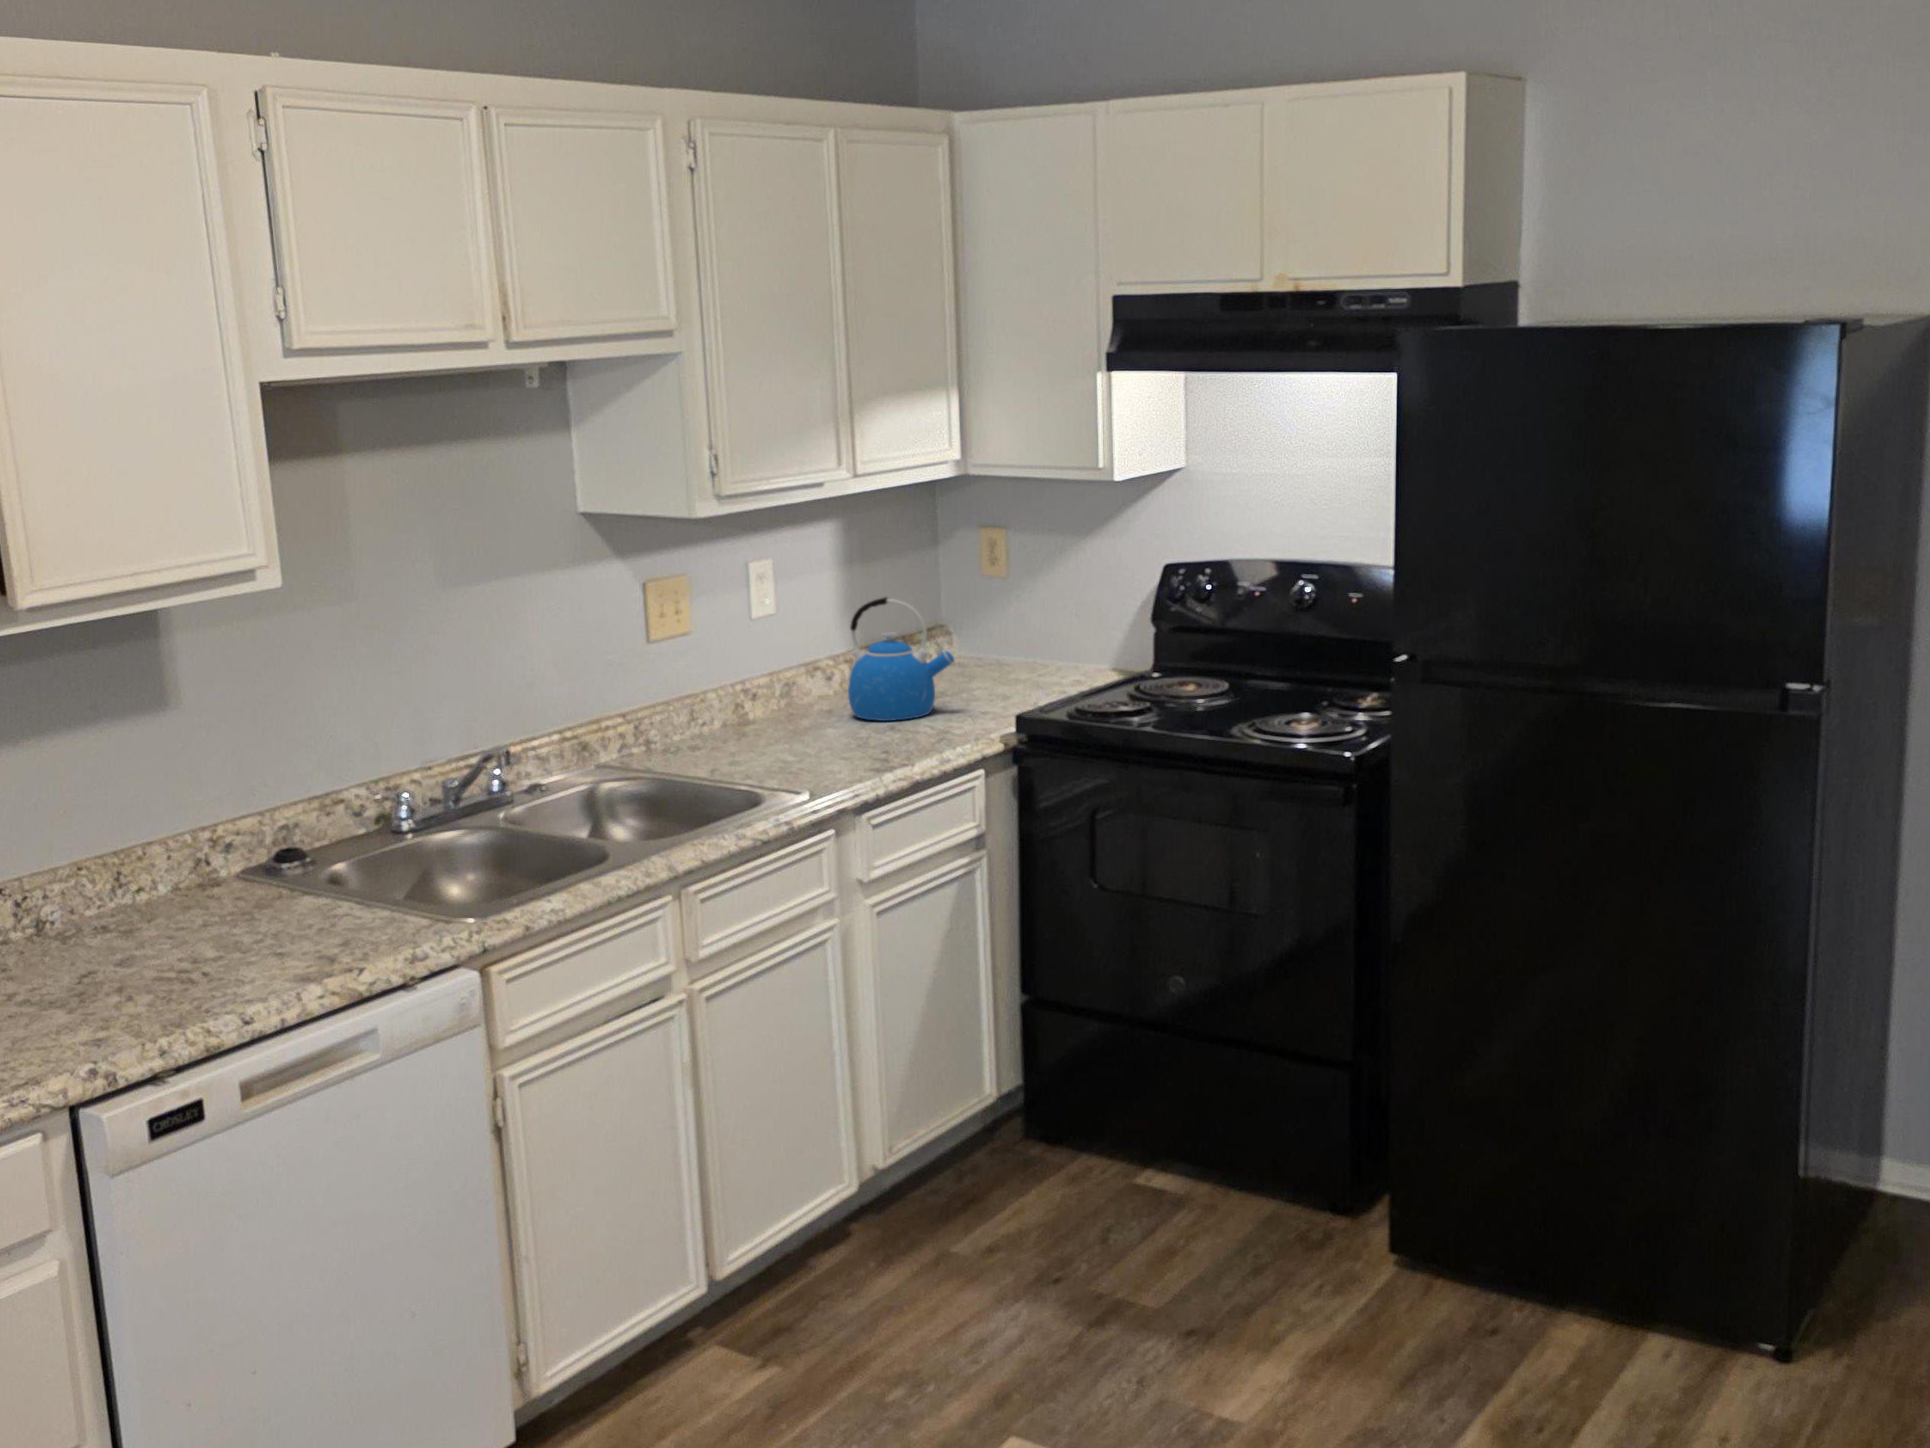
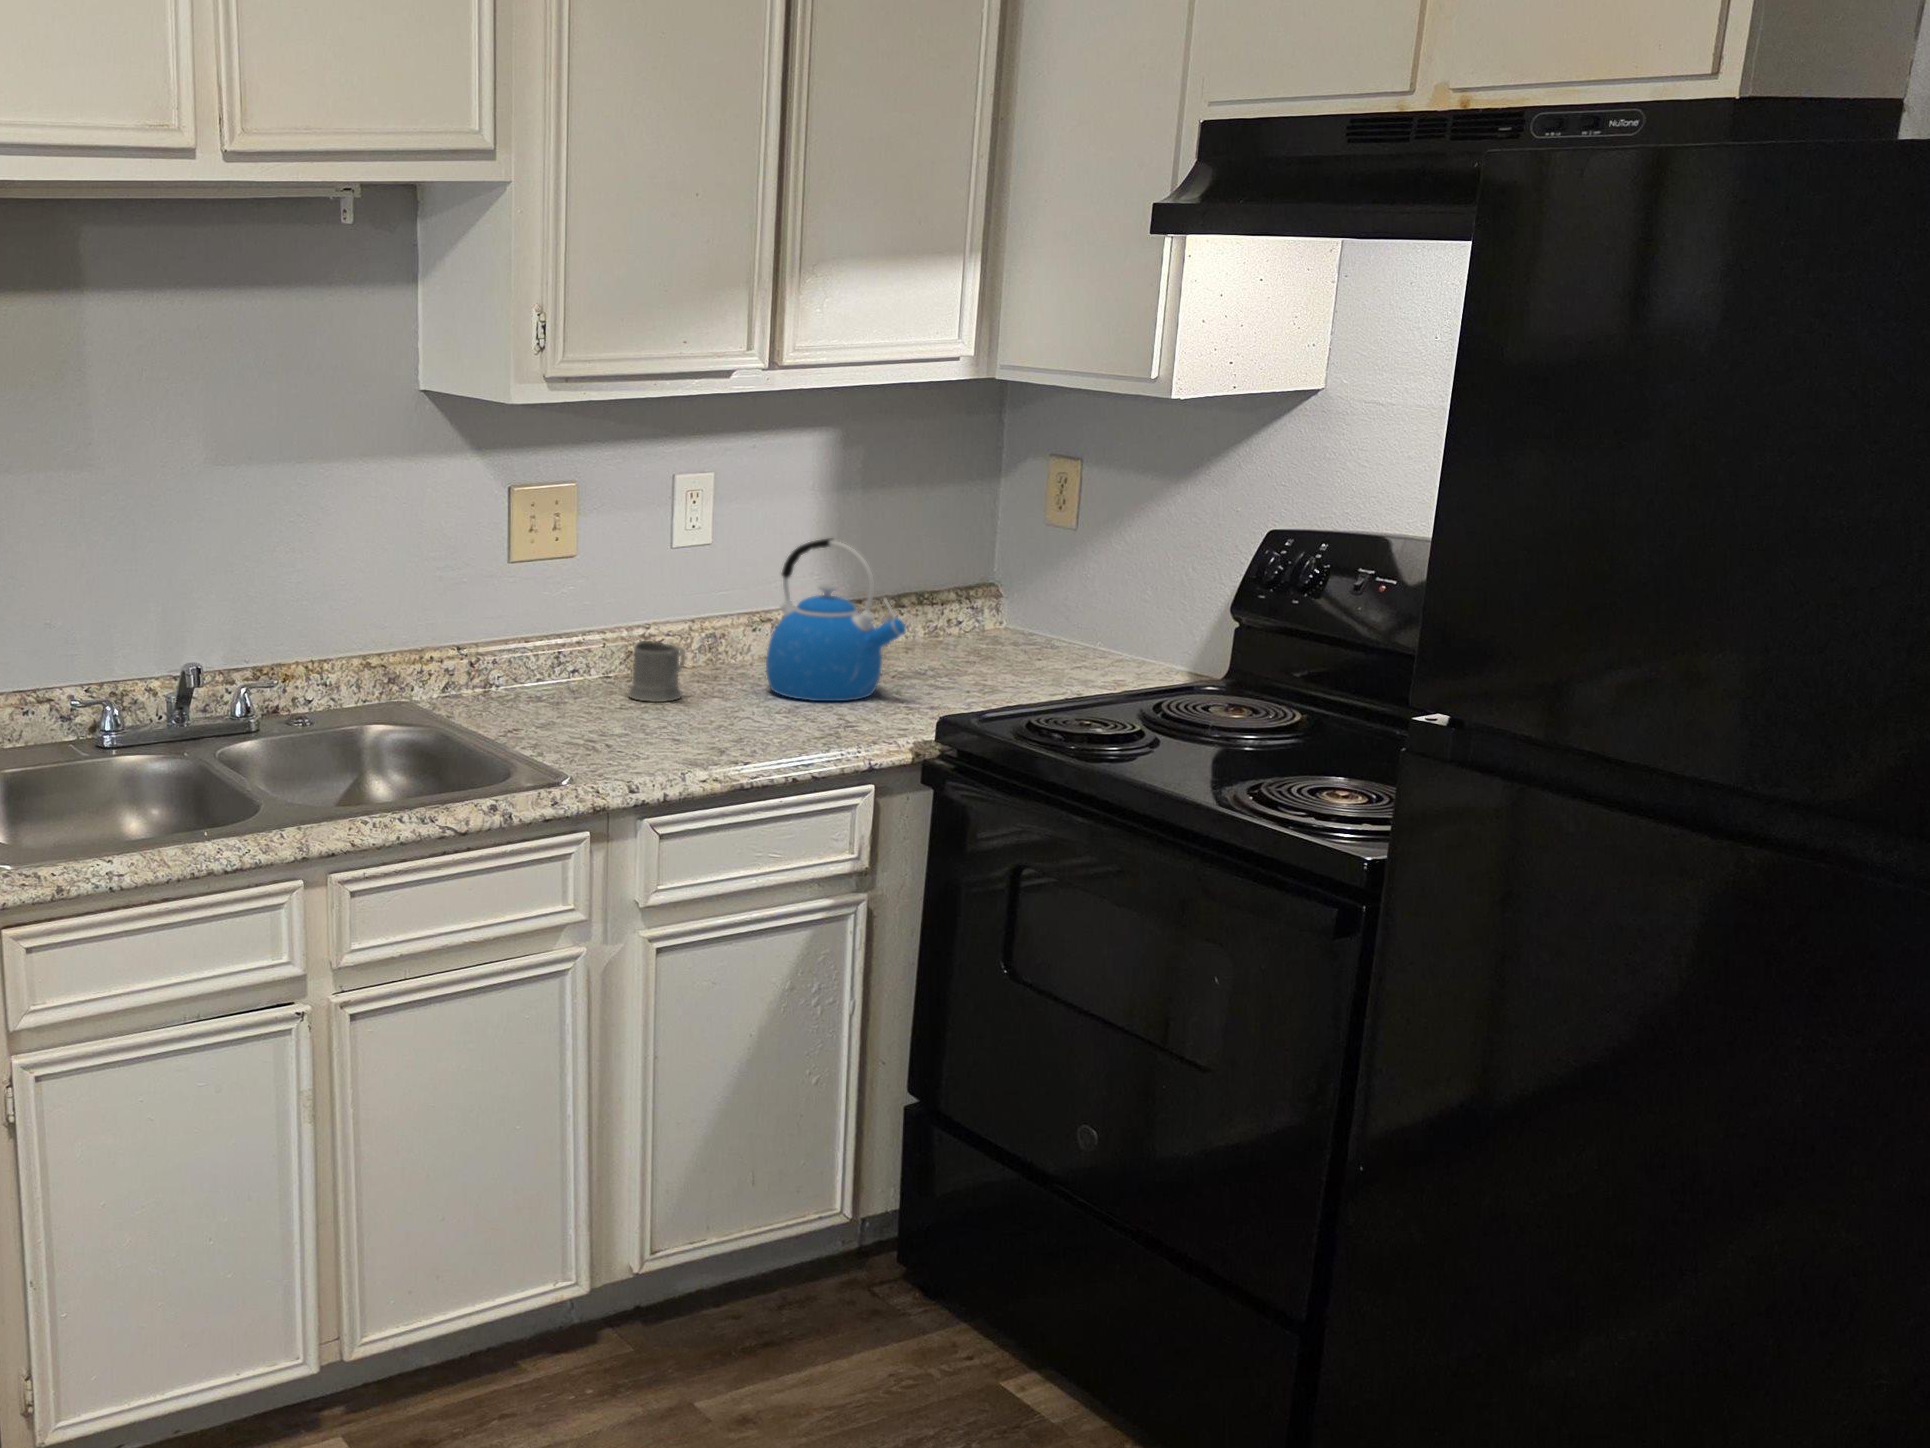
mug: none [756,691,805,738] -> present [628,641,685,702]

